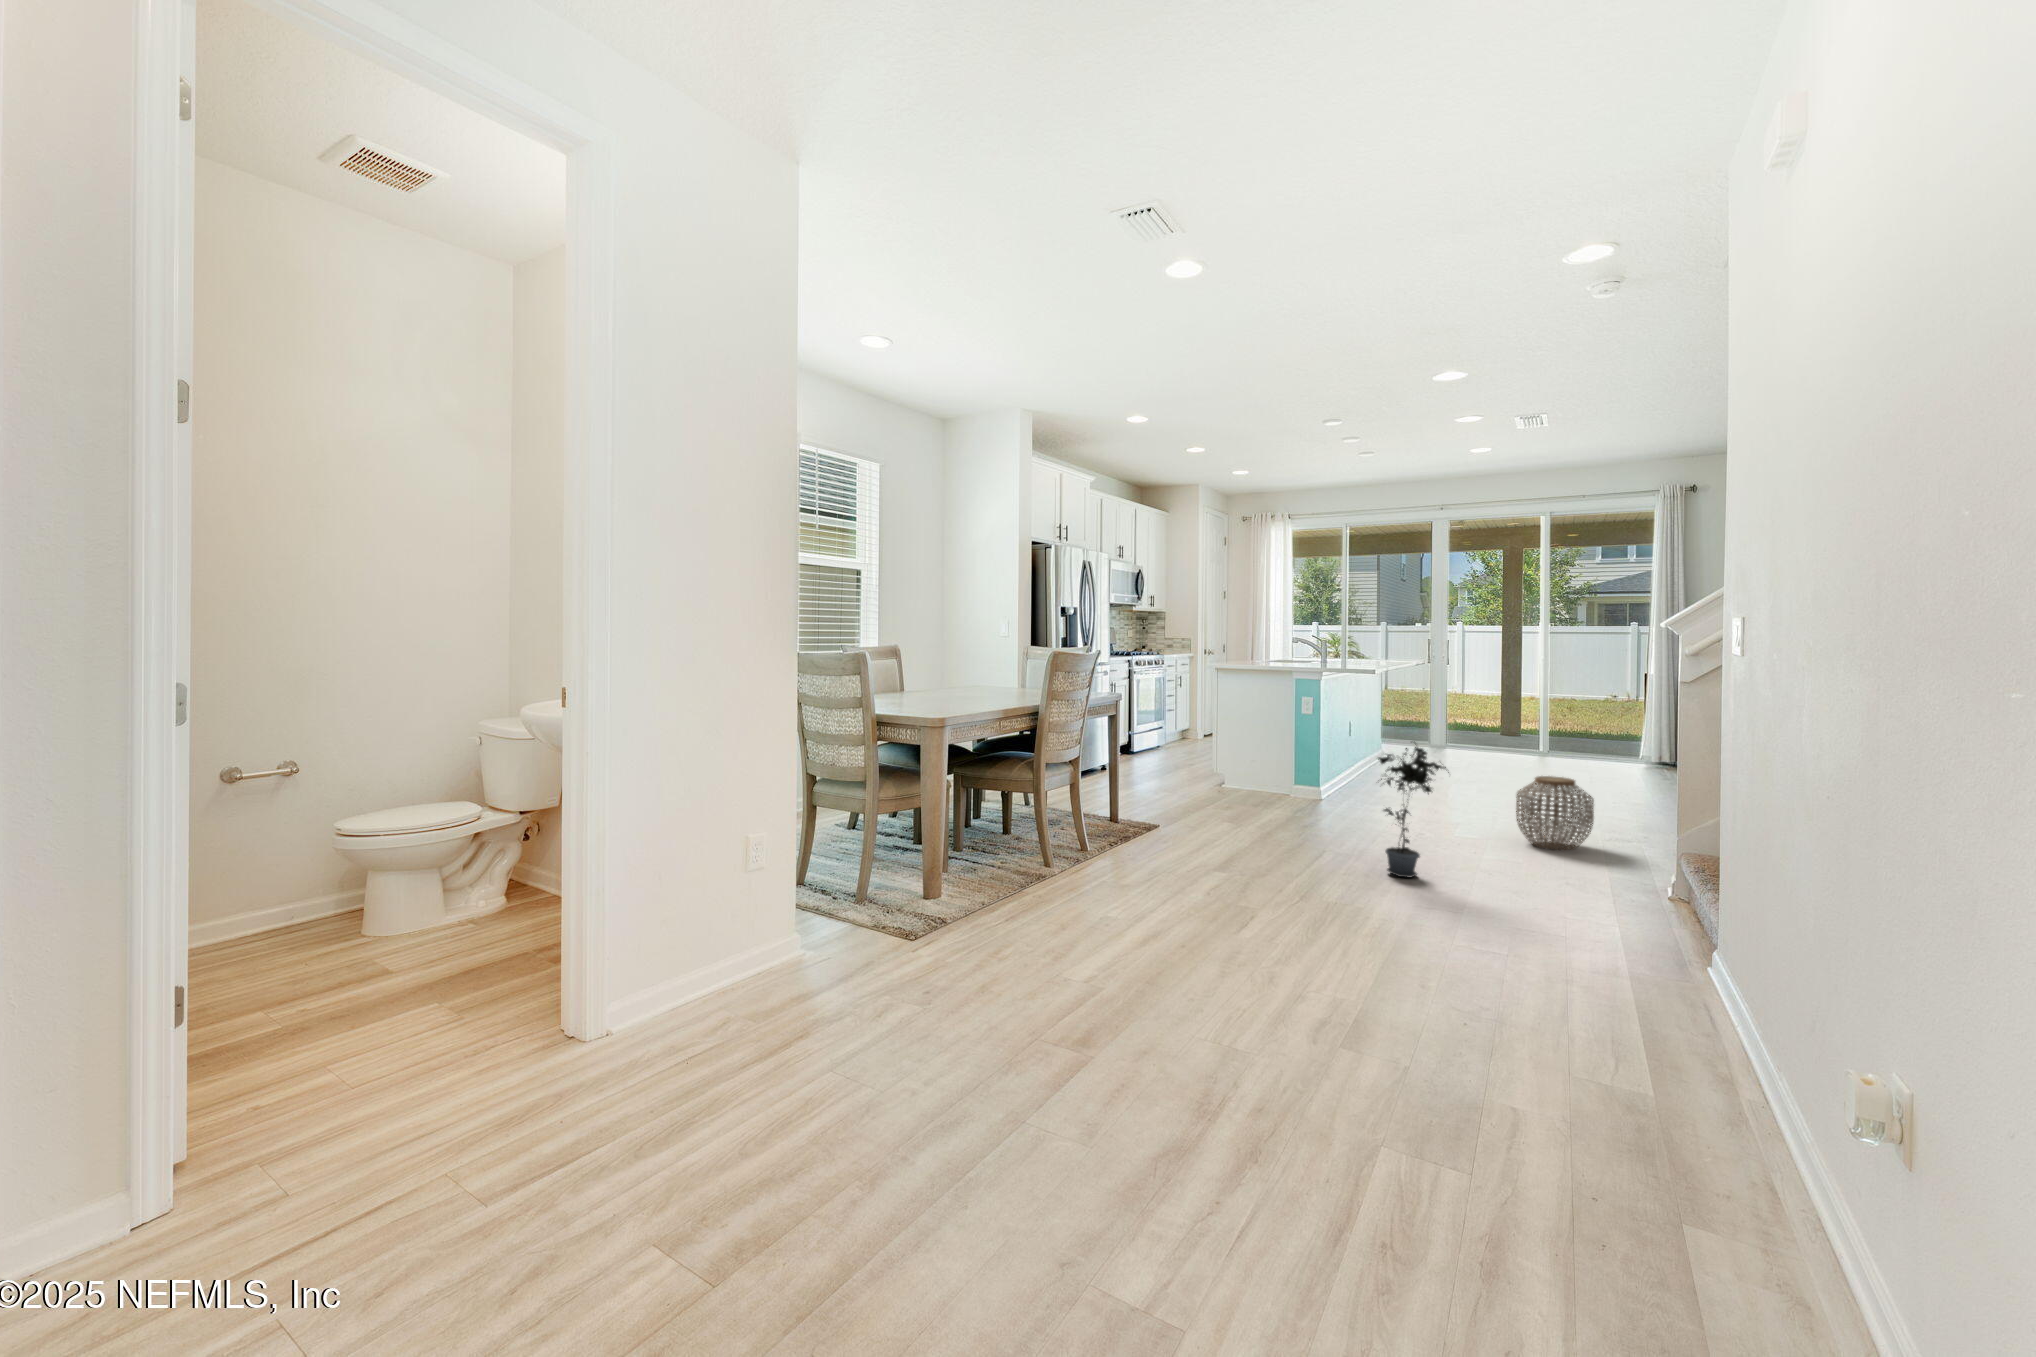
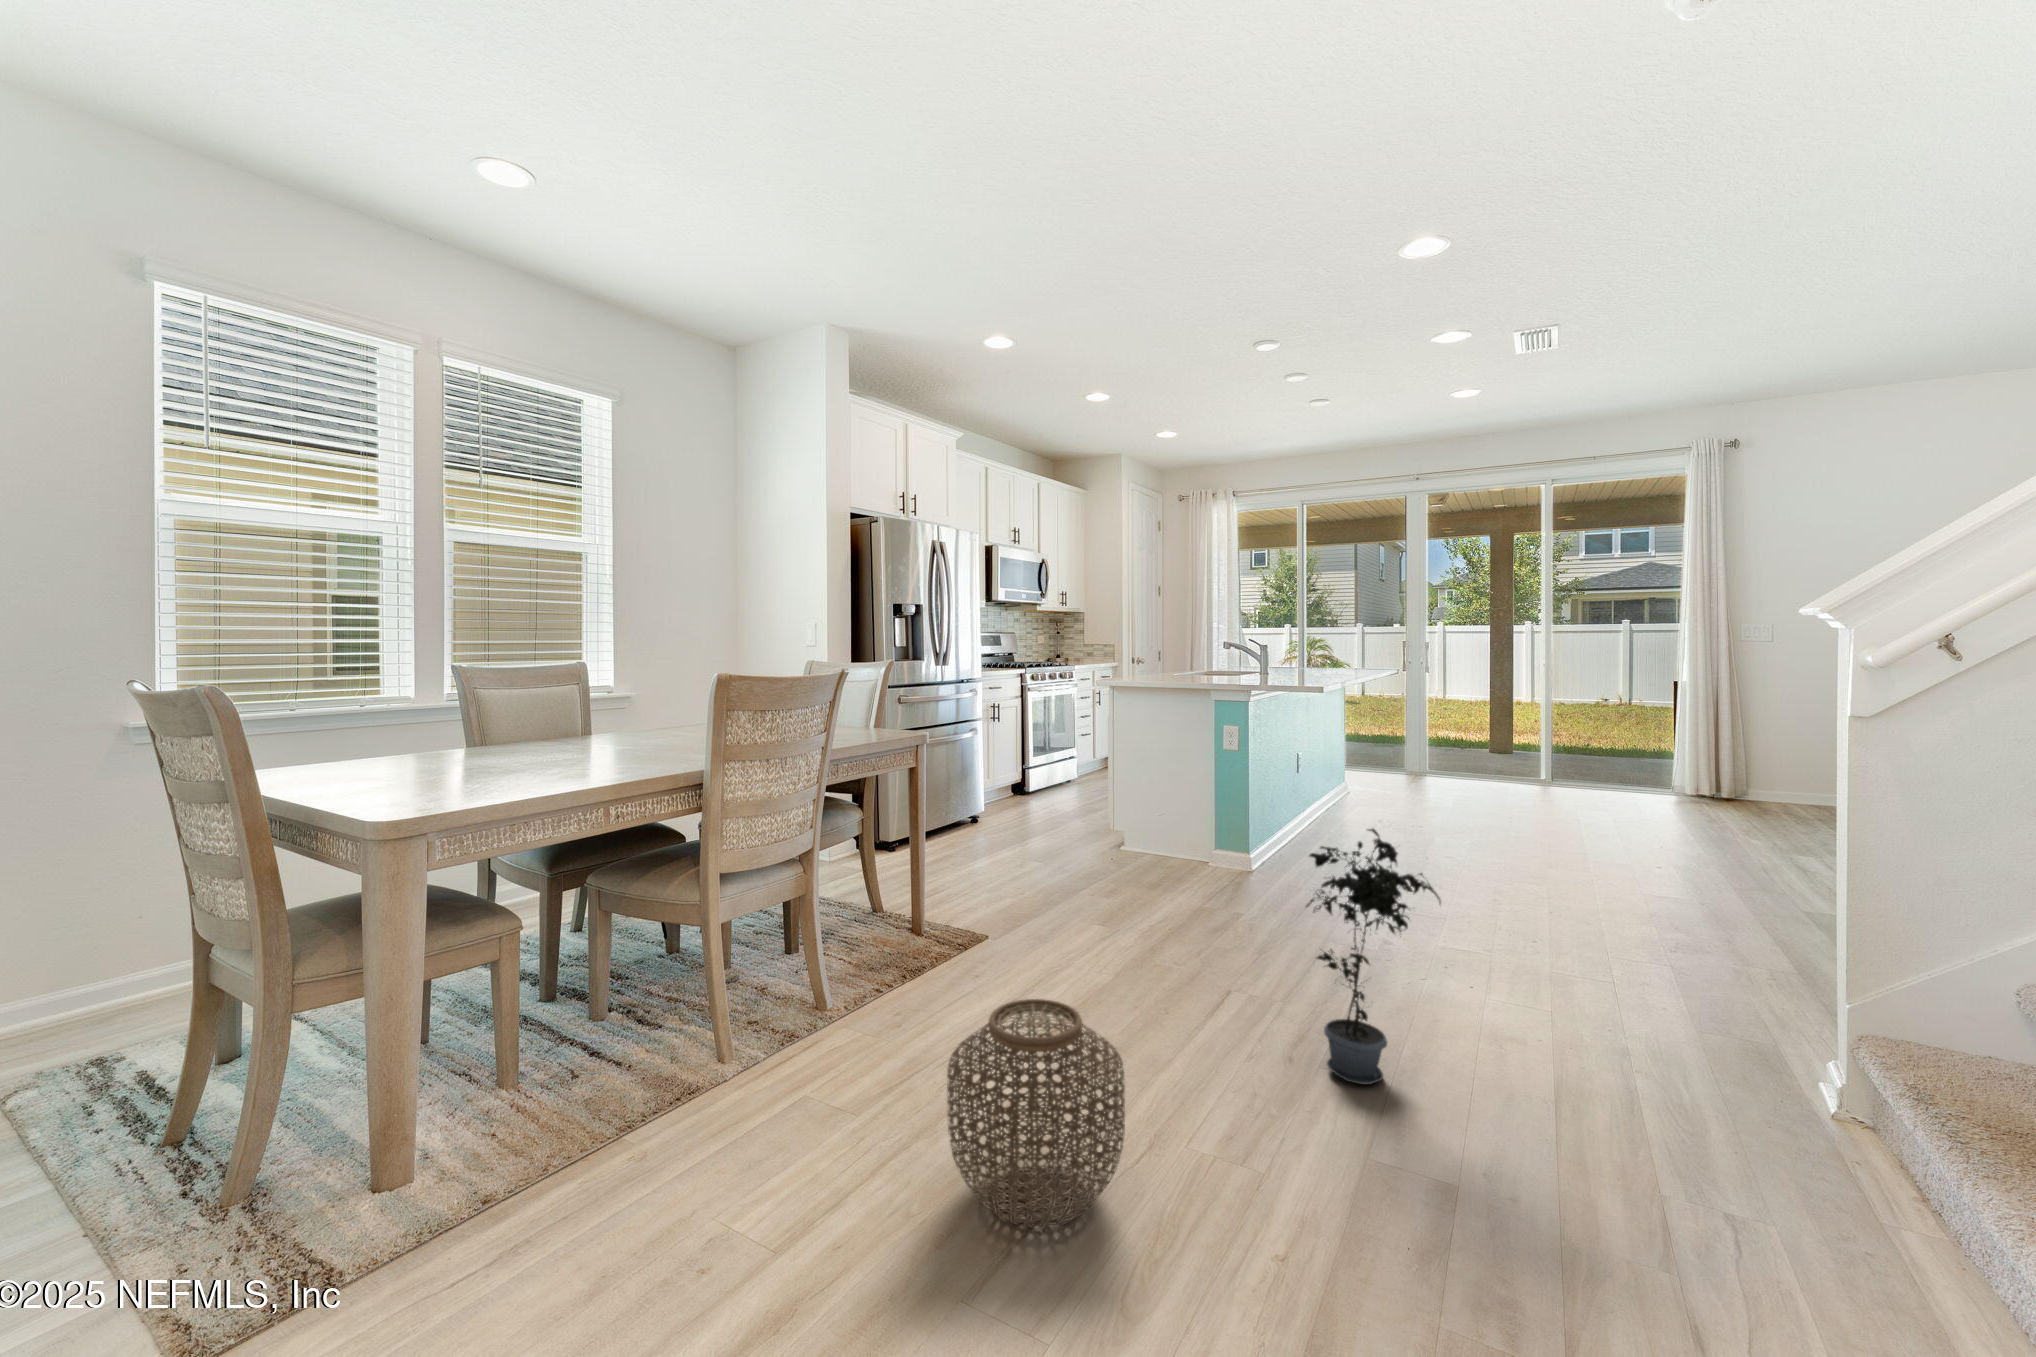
woven basket: present [1516,776,1594,850] -> present [947,999,1125,1228]

